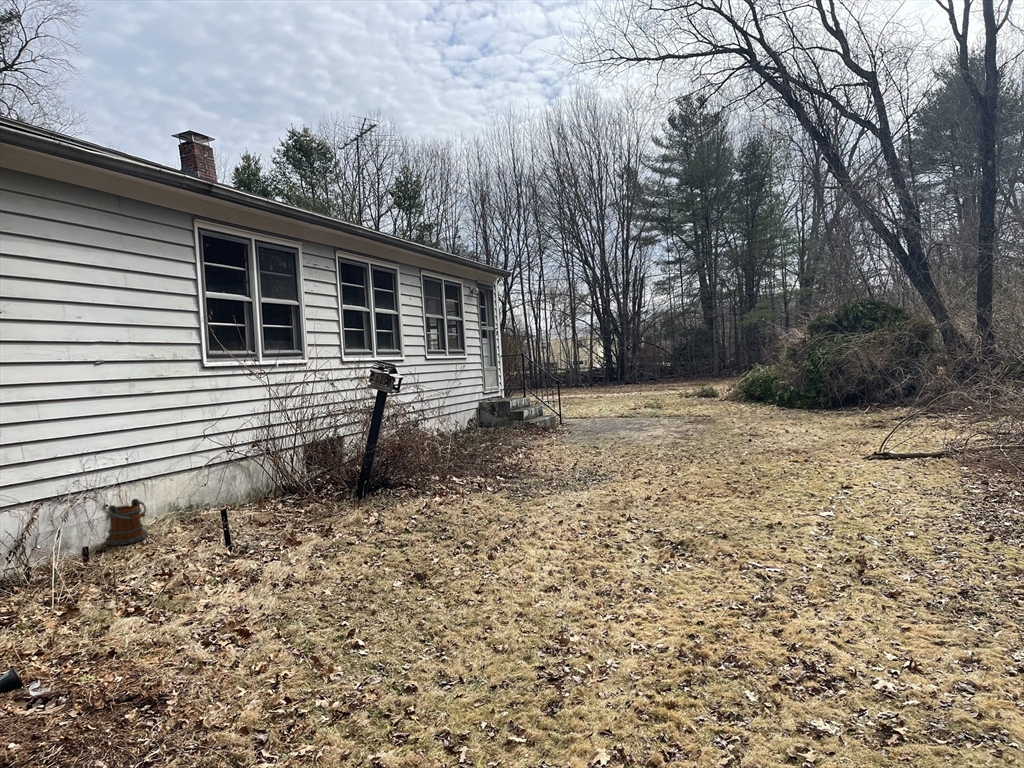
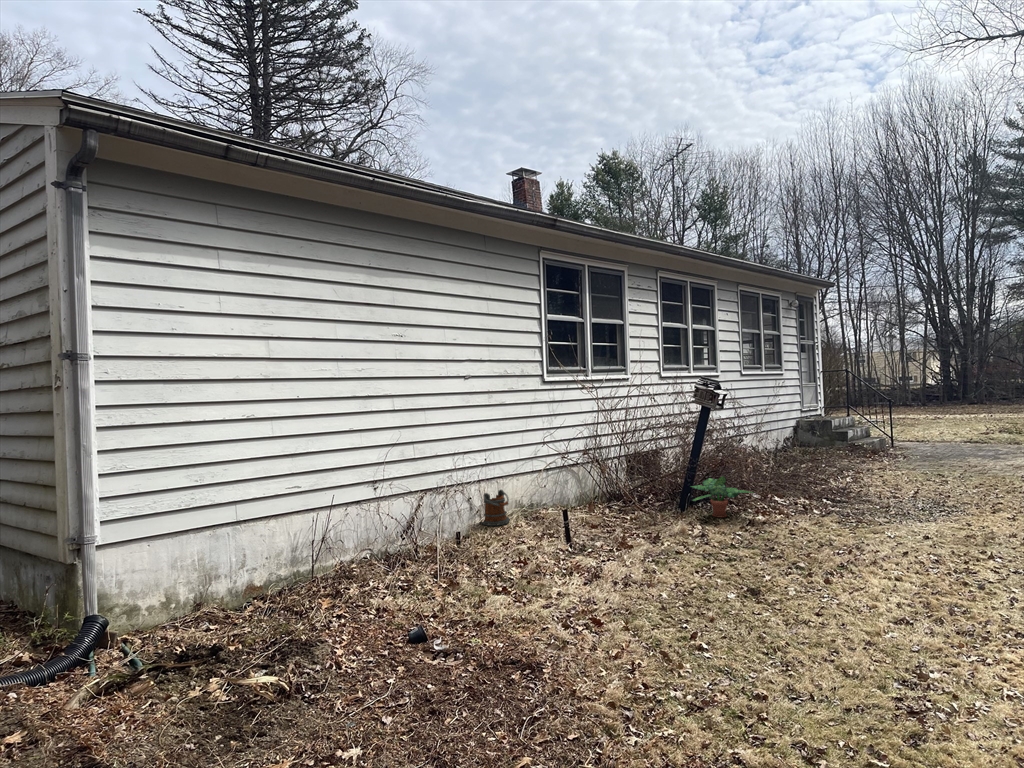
potted plant: none [369,460,432,502] -> present [692,476,752,518]

